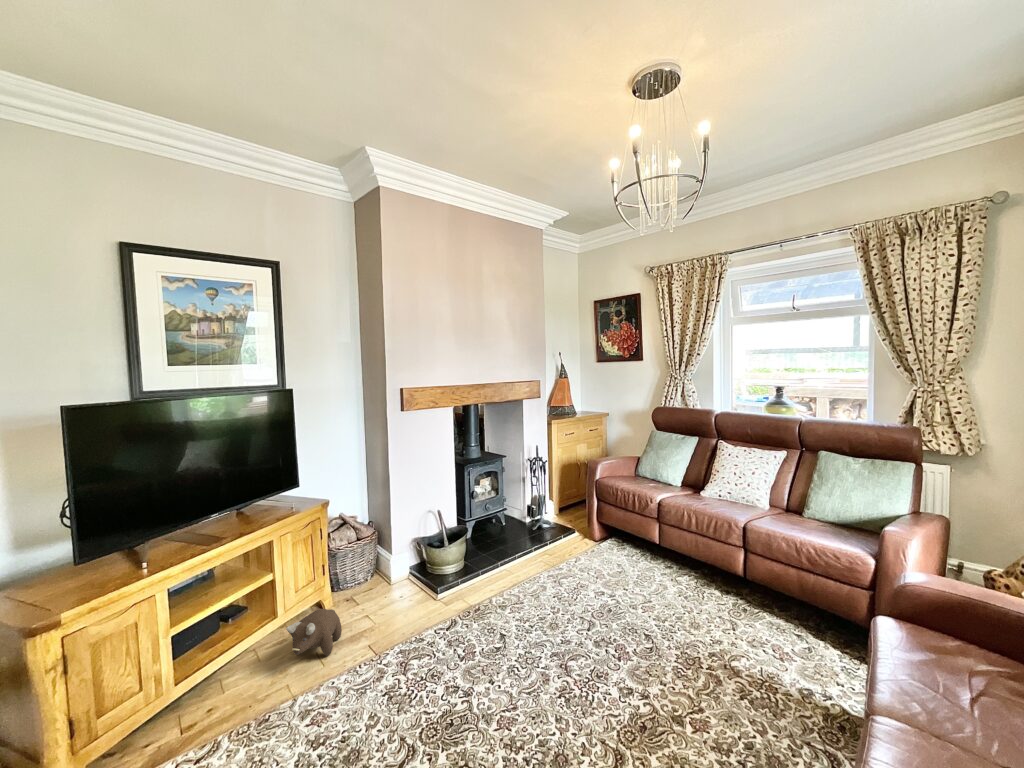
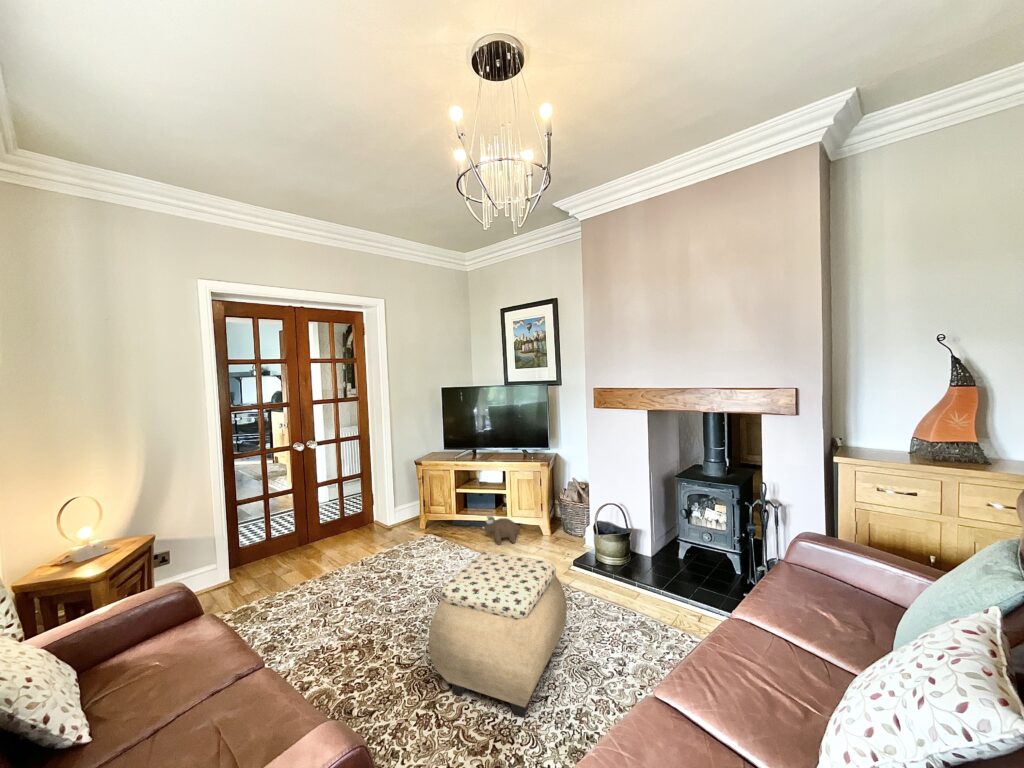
ottoman: none [555,535,688,701] -> present [428,552,567,718]

